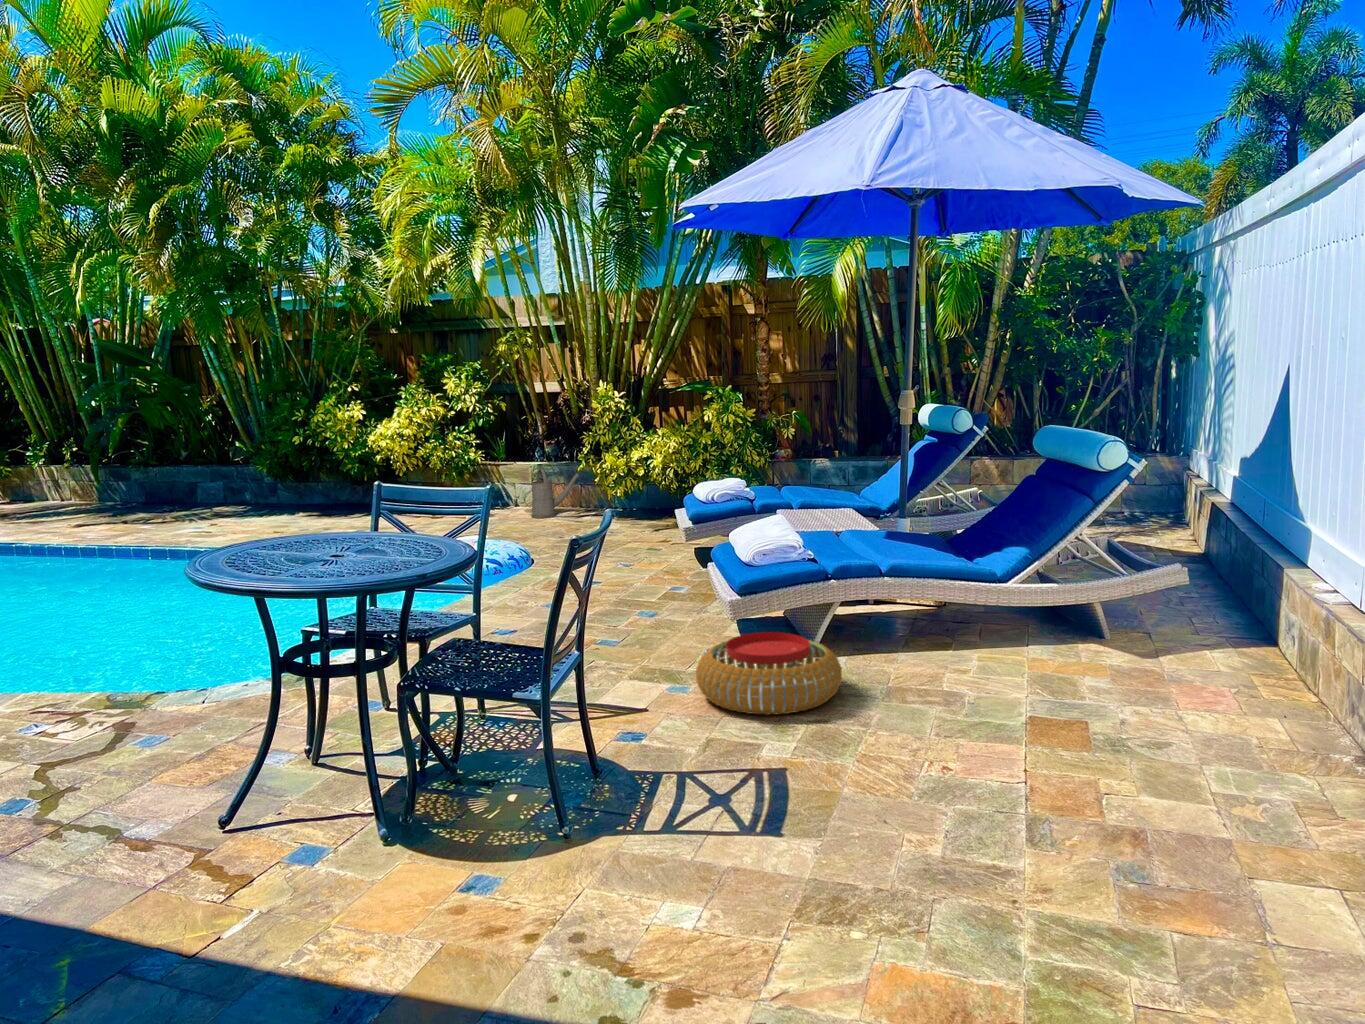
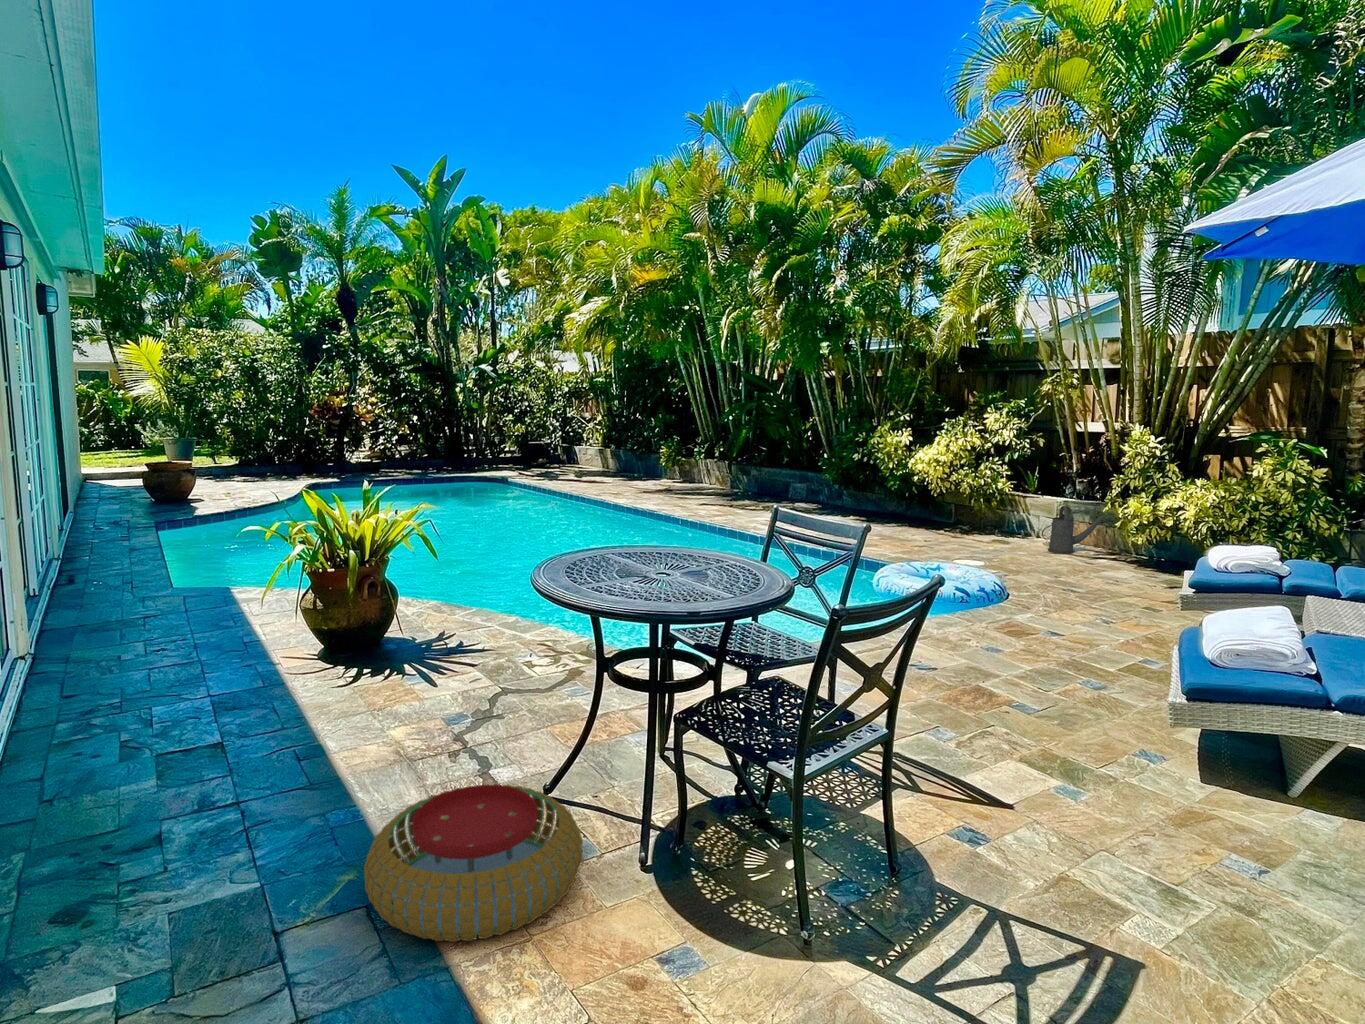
pouf: present [696,632,842,715] -> present [364,784,583,942]

